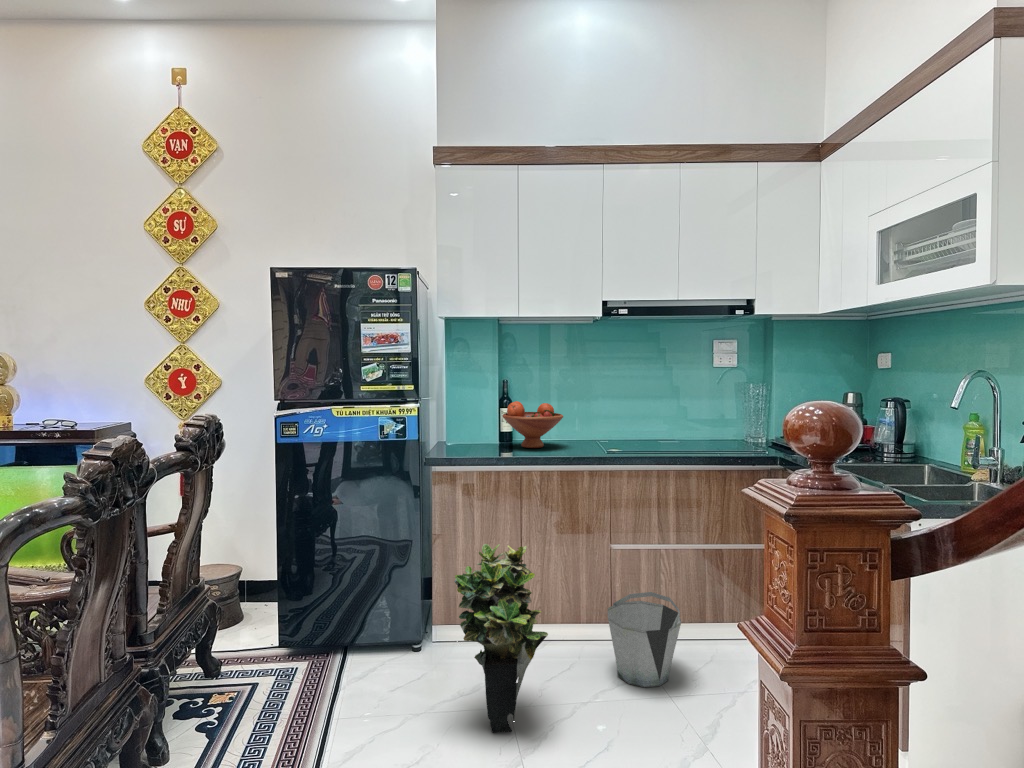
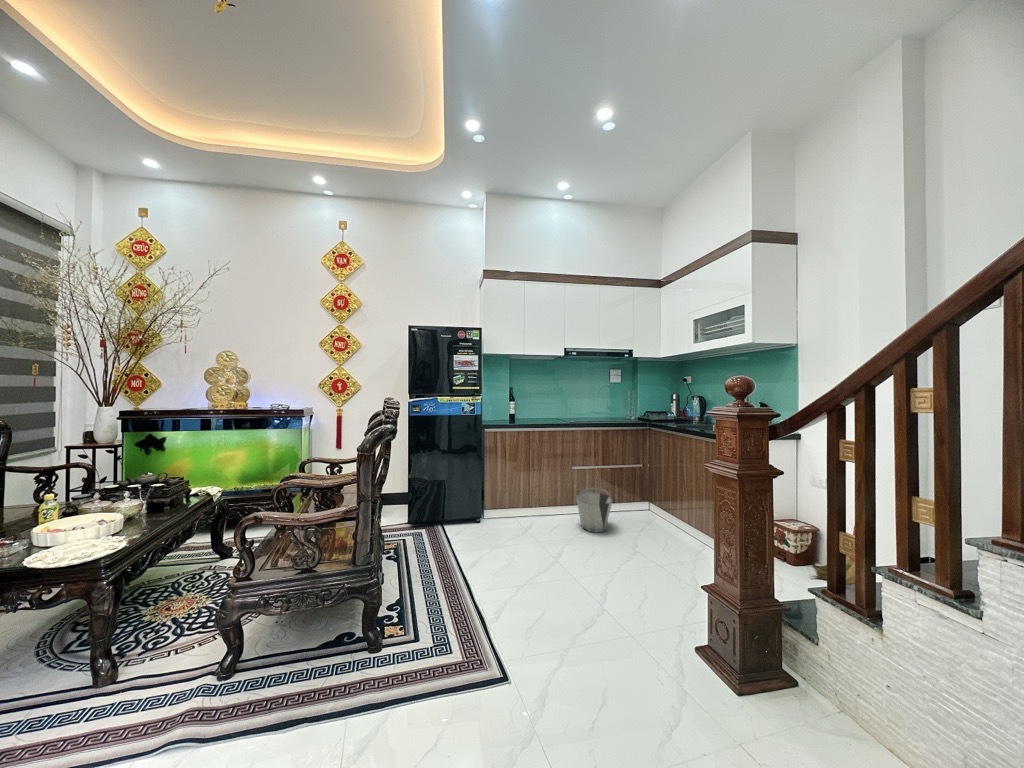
fruit bowl: present [502,401,563,448] -> none [516,397,546,420]
potted plant: present [454,544,548,733] -> none [512,465,560,557]

